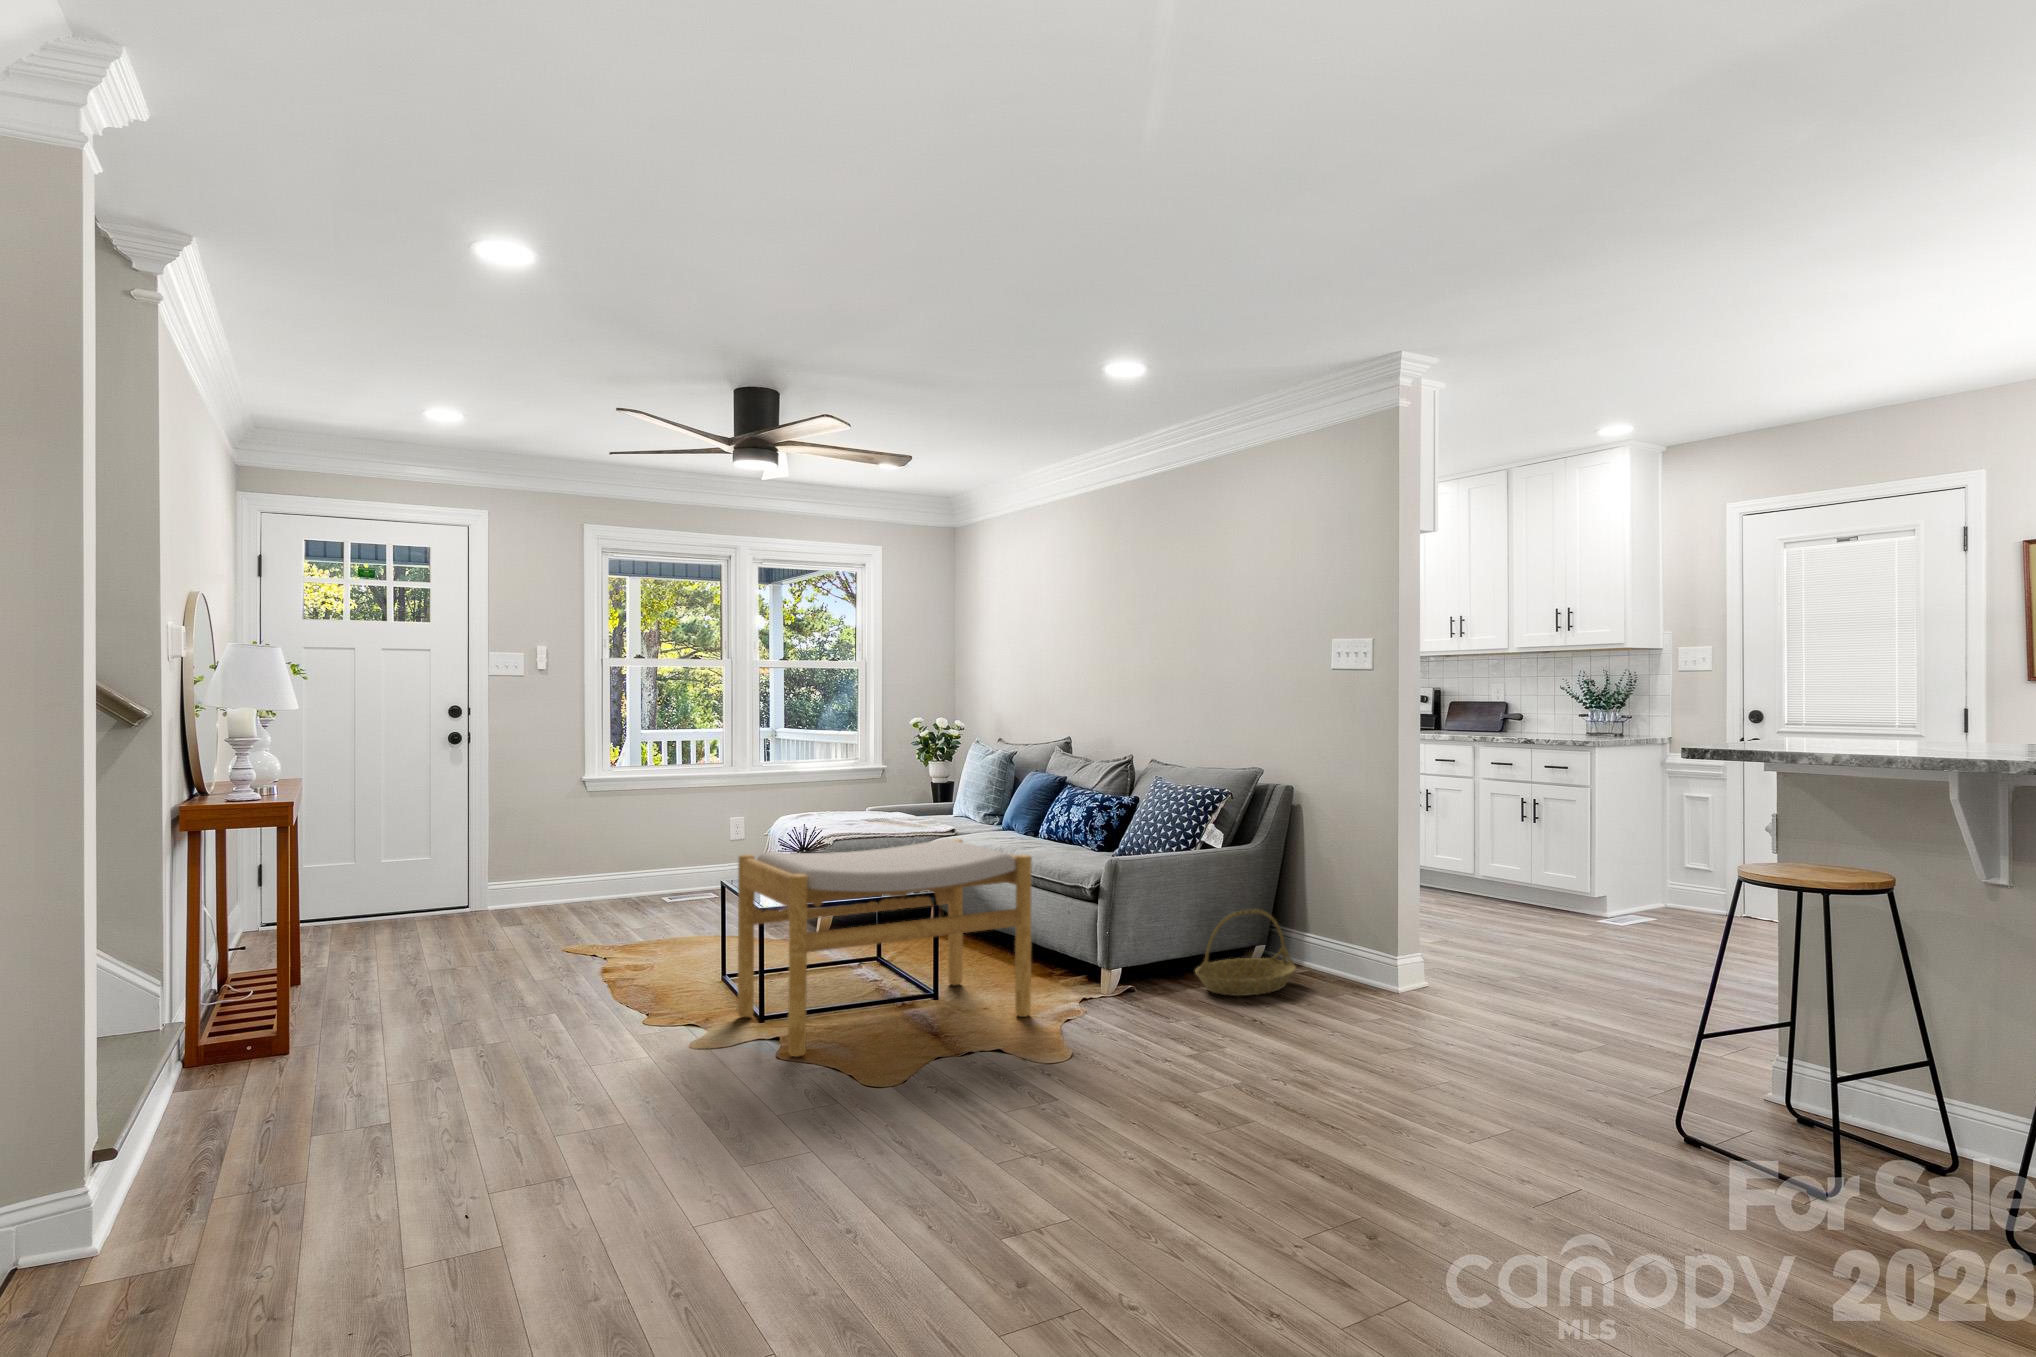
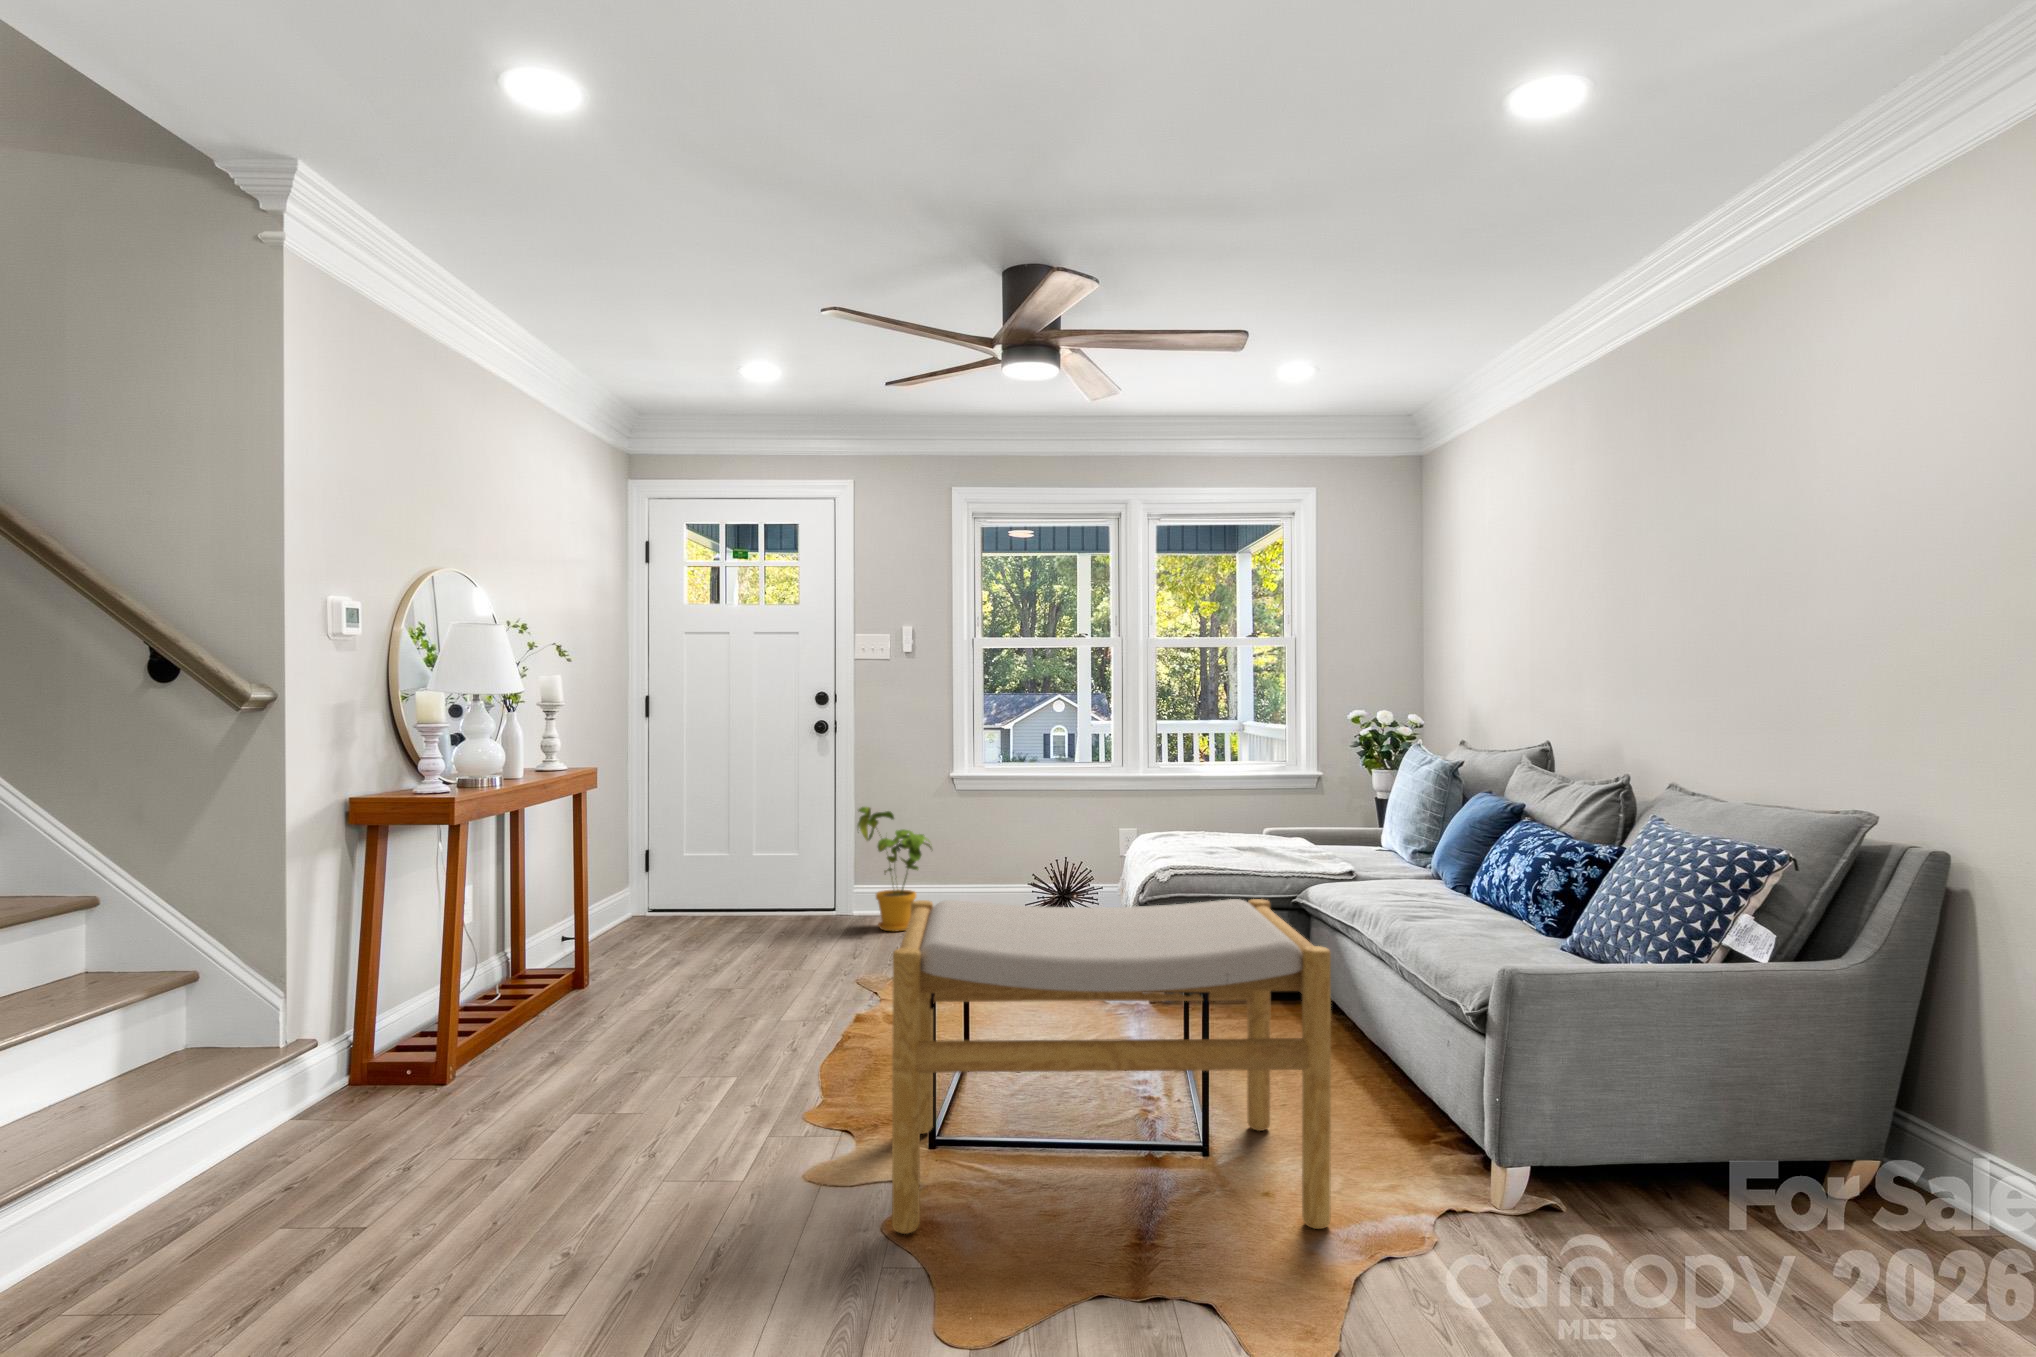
house plant: none [510,808,586,917] -> present [858,807,932,931]
basket: present [1195,909,1296,996] -> none [1688,1097,1937,1280]

